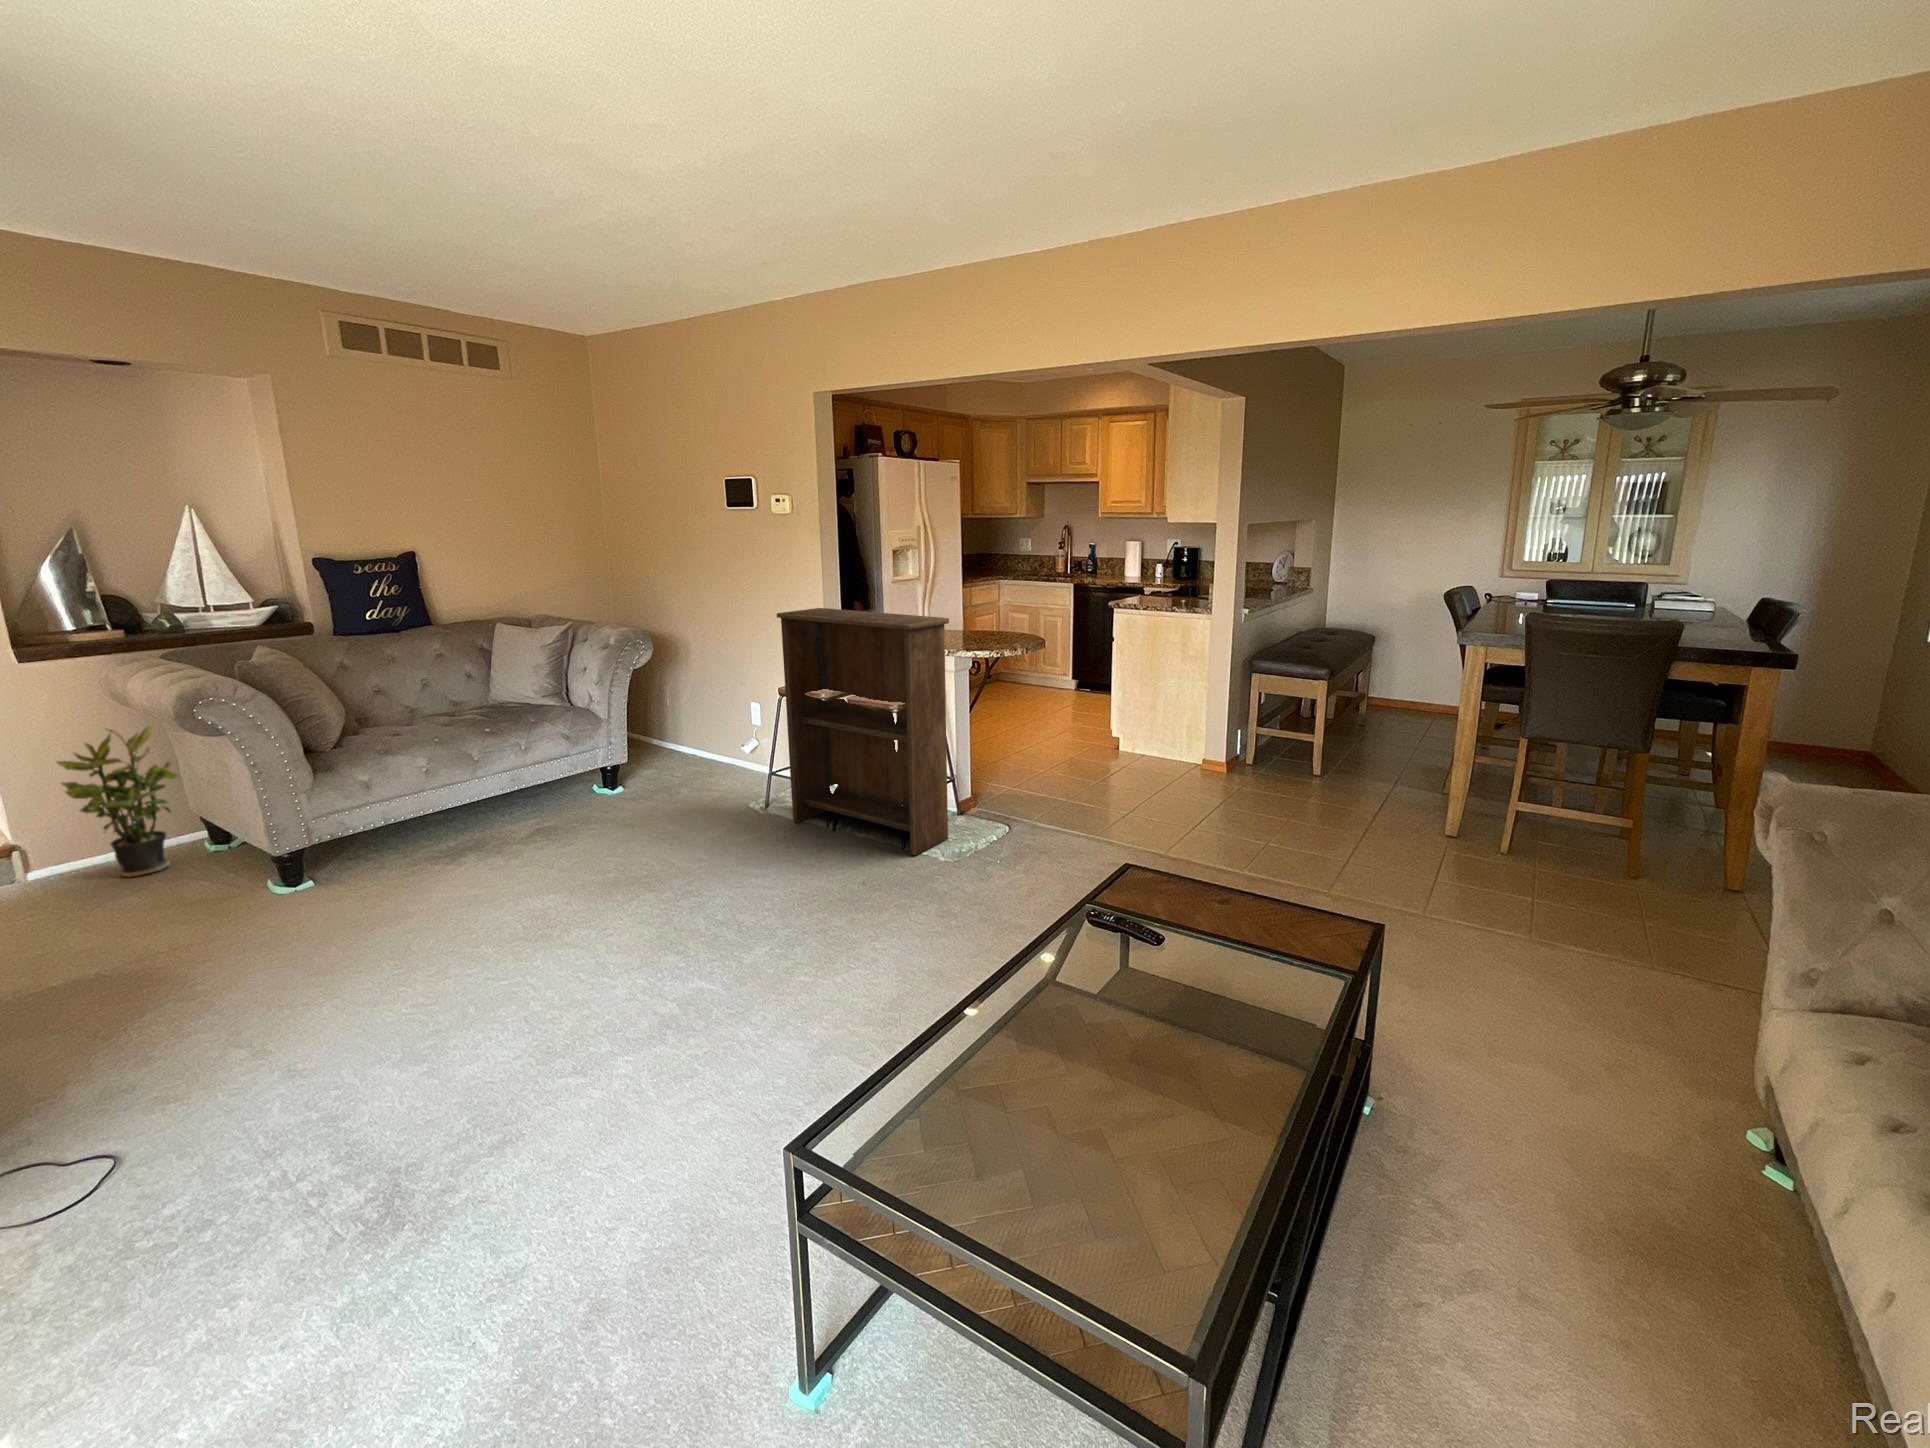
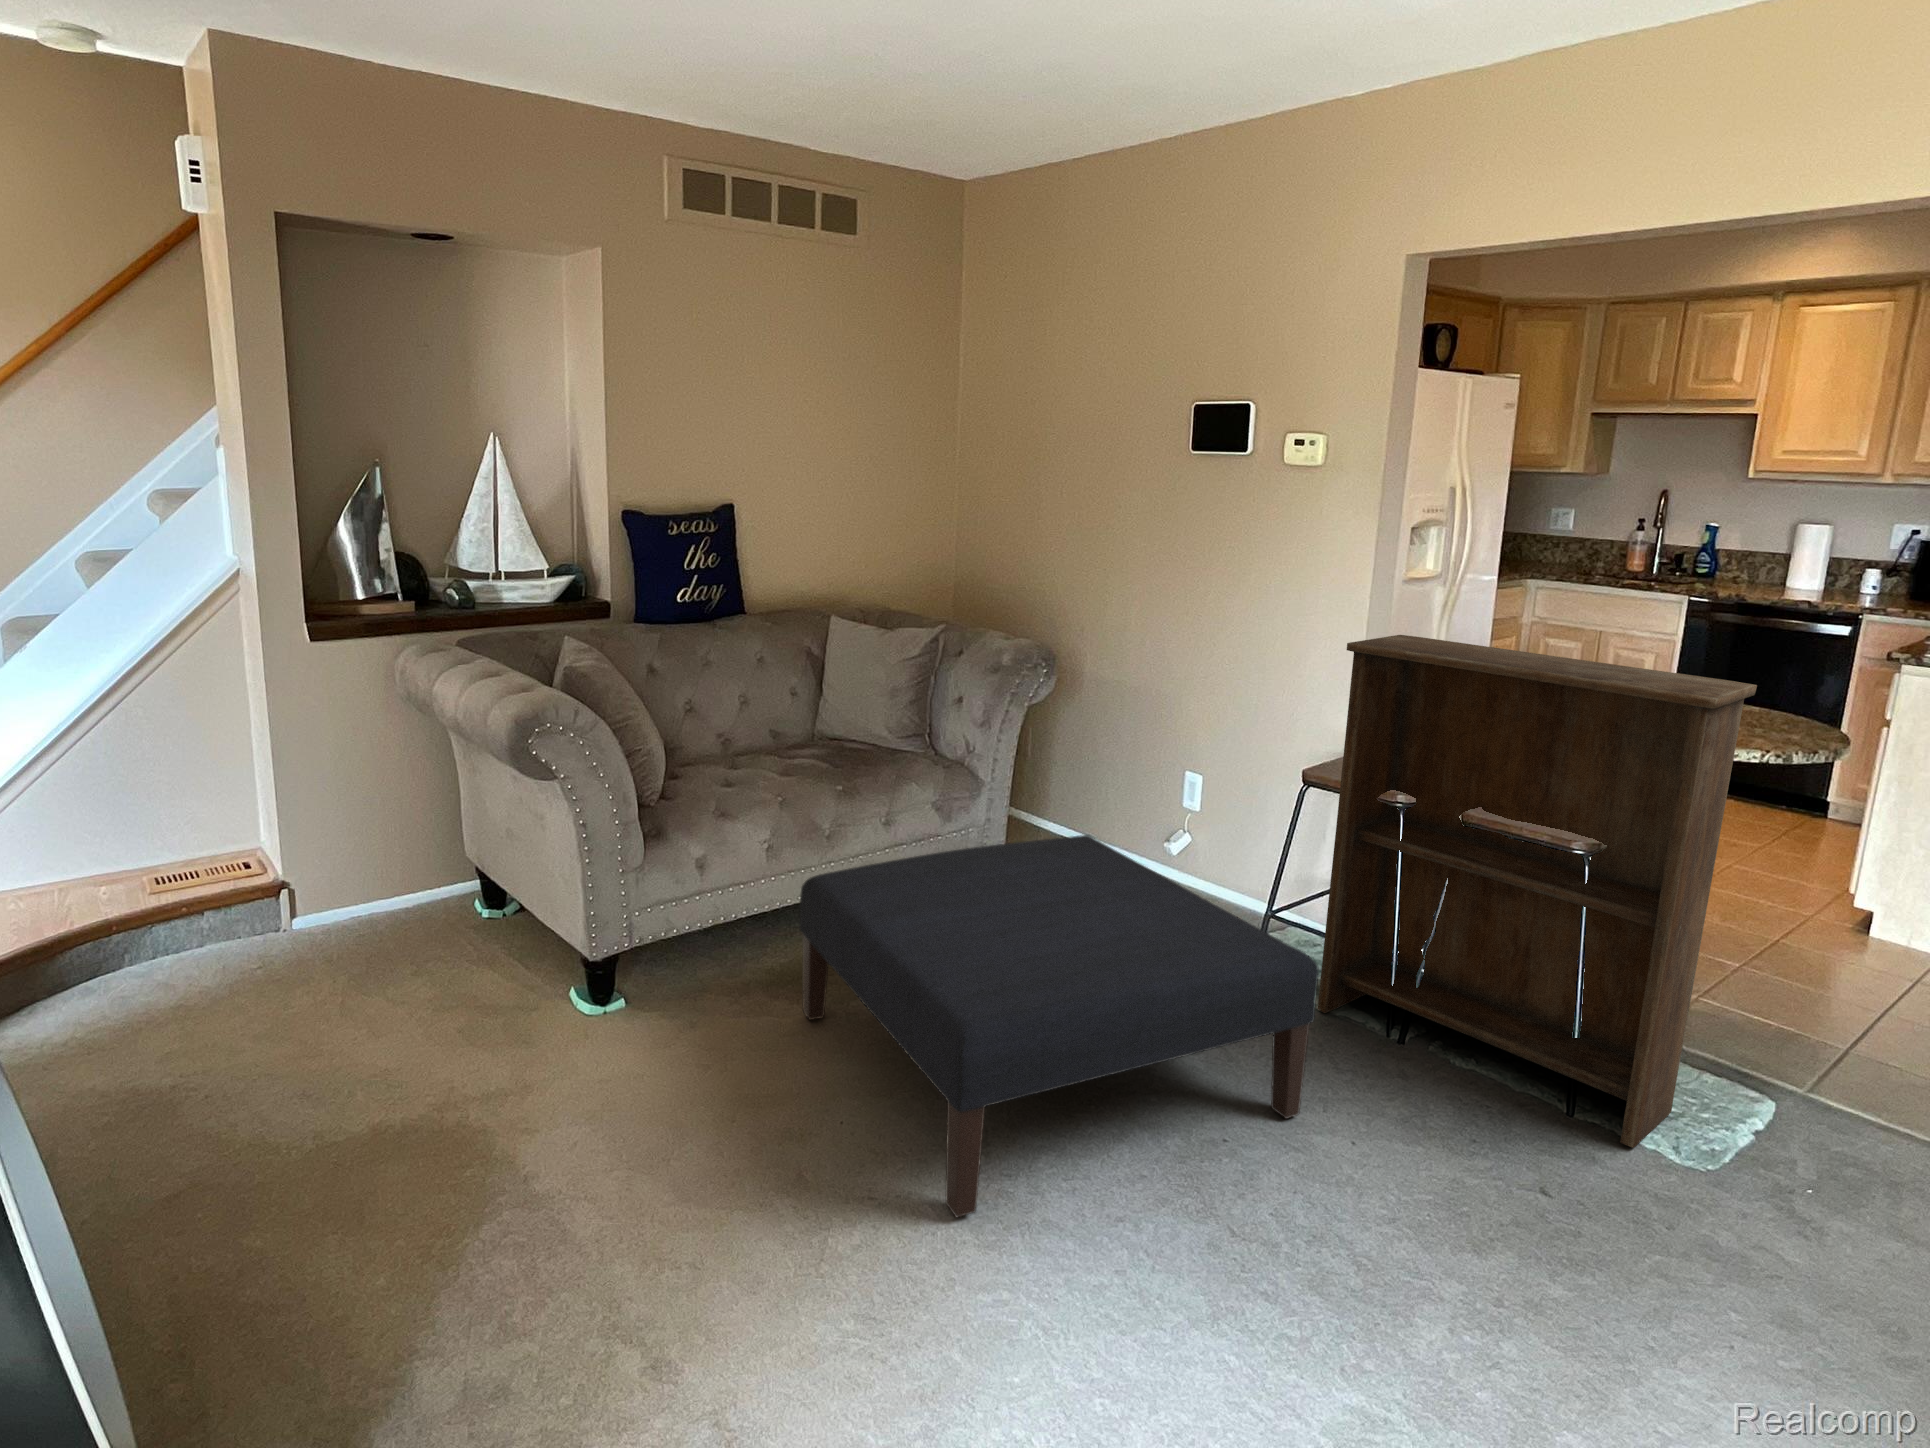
potted plant: present [57,726,178,878] -> none [340,737,462,948]
ottoman: none [438,740,746,944] -> present [800,835,1318,1217]

